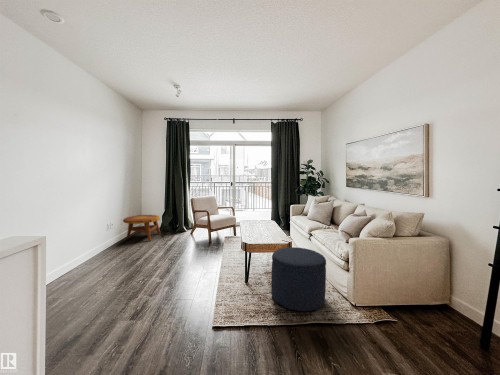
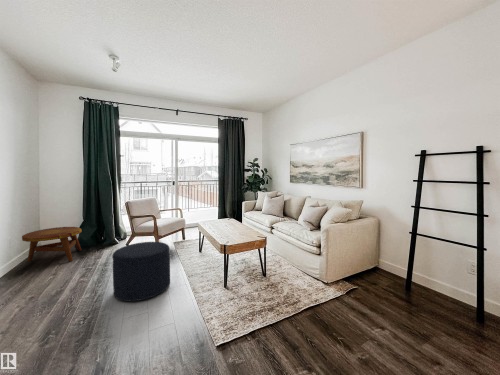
ottoman: present [271,247,326,311] -> present [112,242,170,301]

